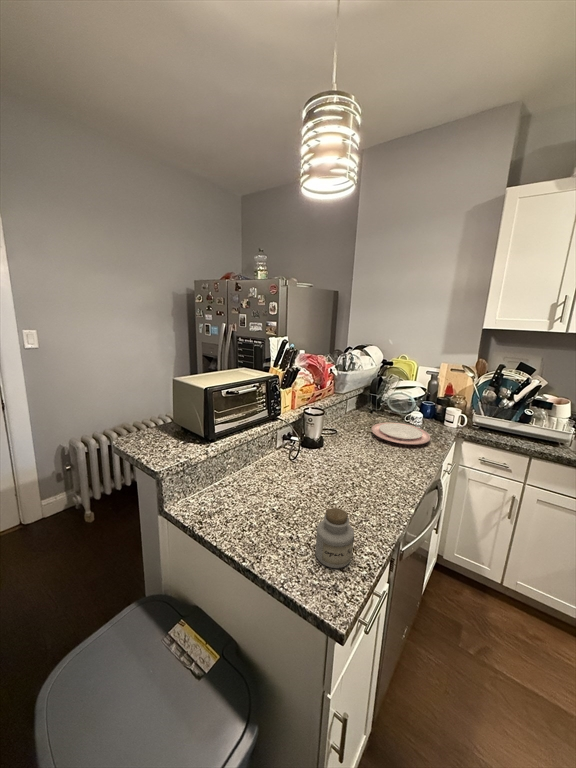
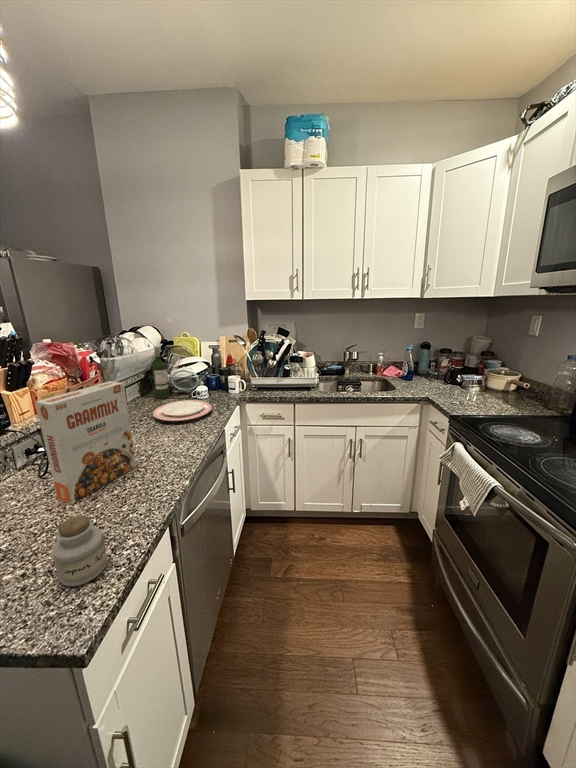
wine bottle: none [370,366,386,416] -> present [152,346,169,399]
cereal box: none [303,395,371,493] -> present [35,381,136,504]

